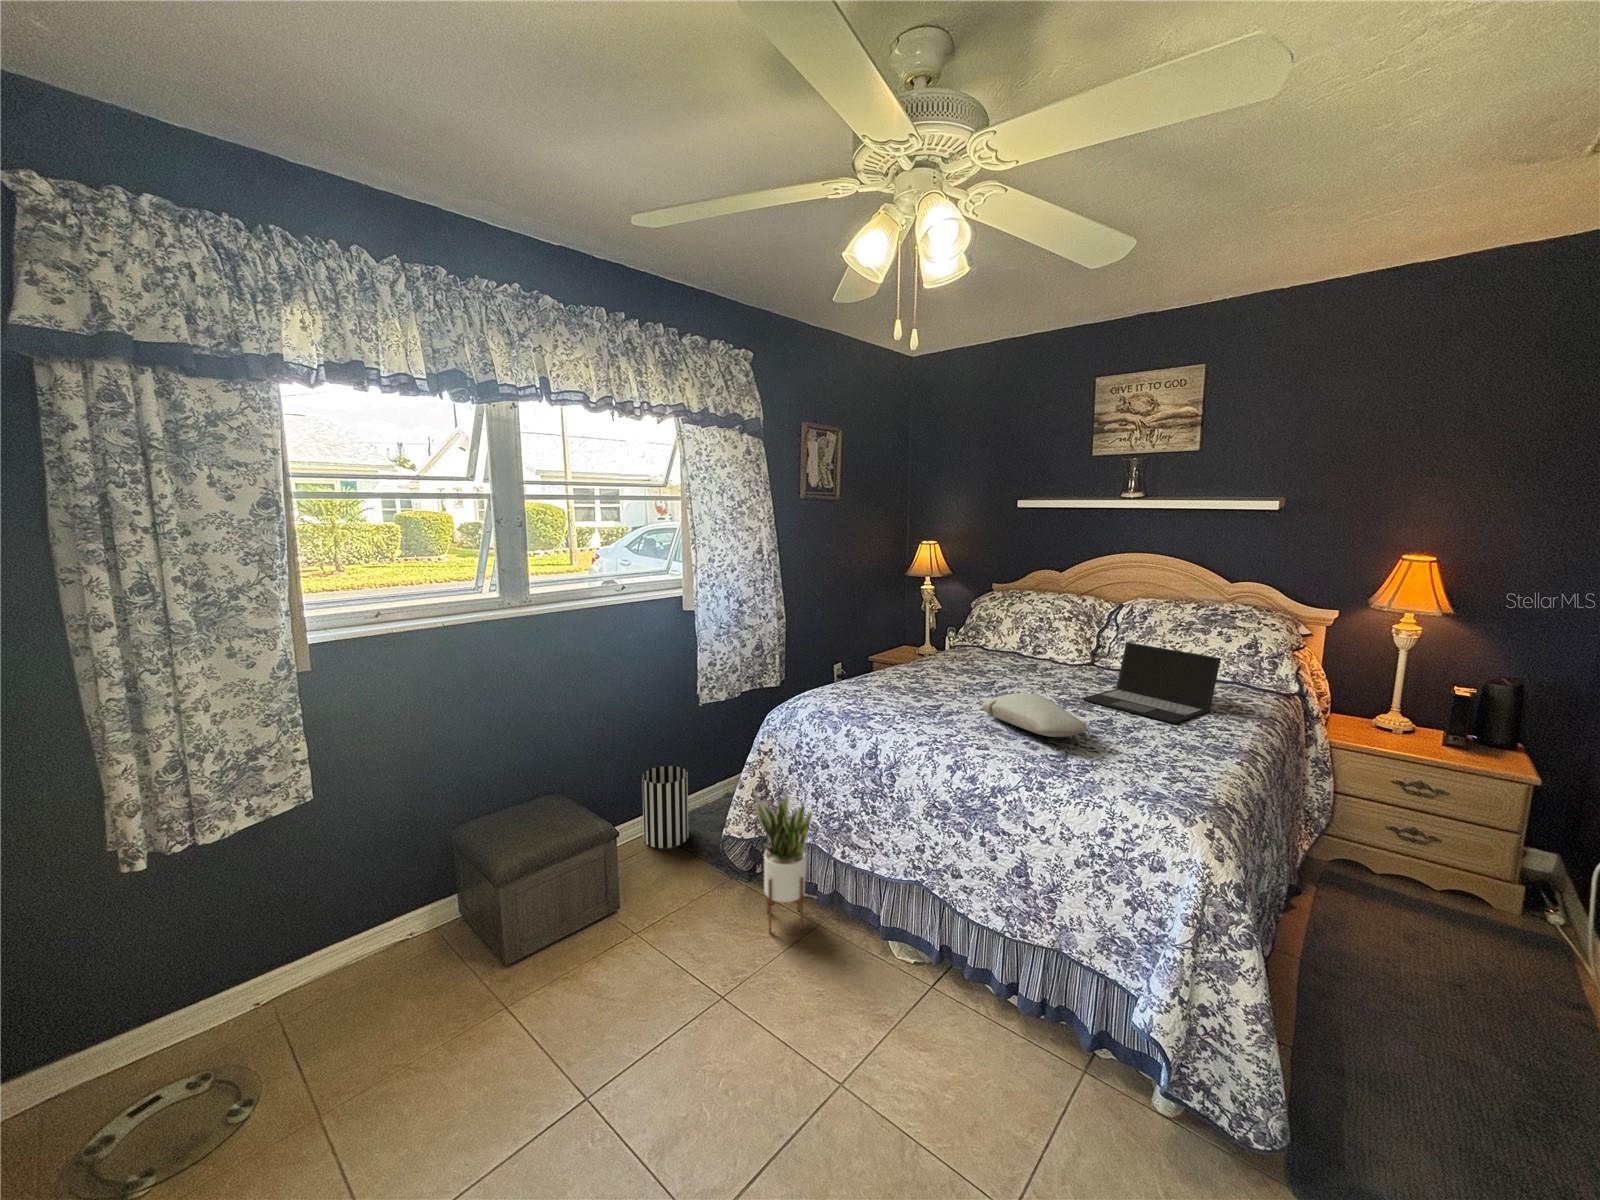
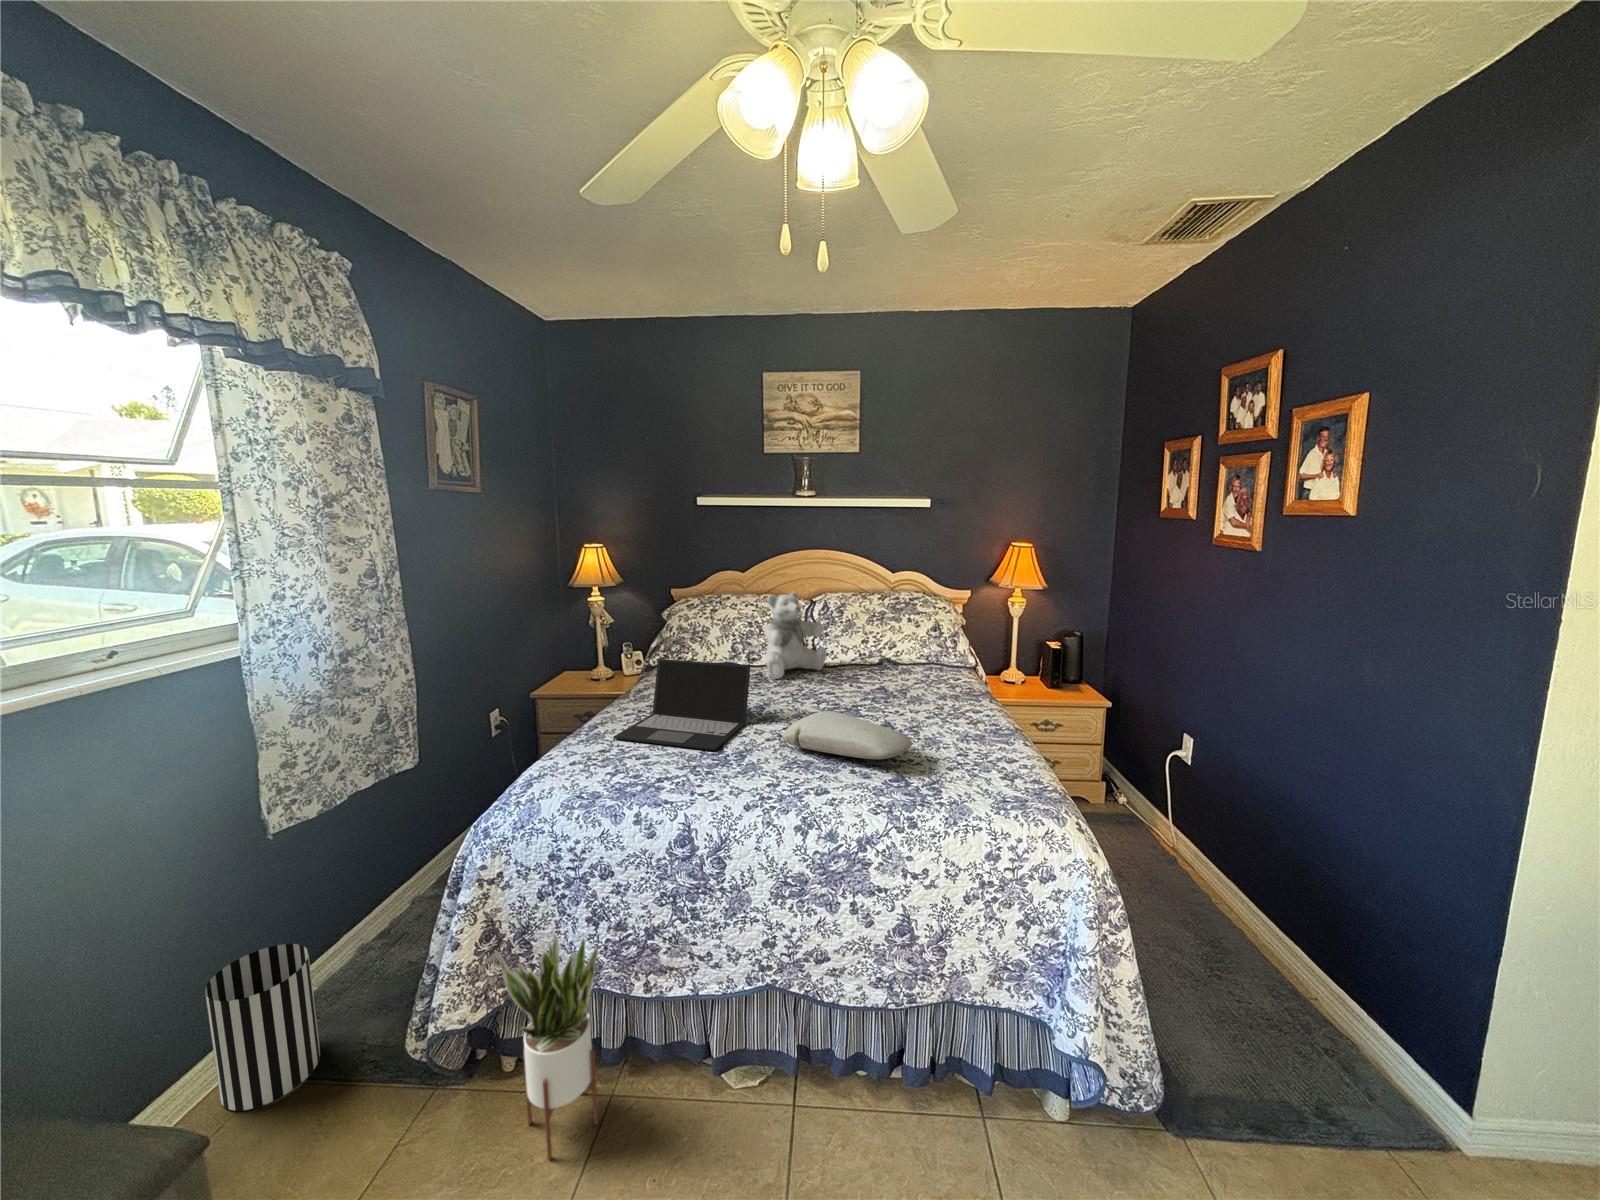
teddy bear: none [1034,592,1106,672] -> present [764,593,827,679]
laptop: present [1081,642,1221,723] -> present [613,659,750,751]

